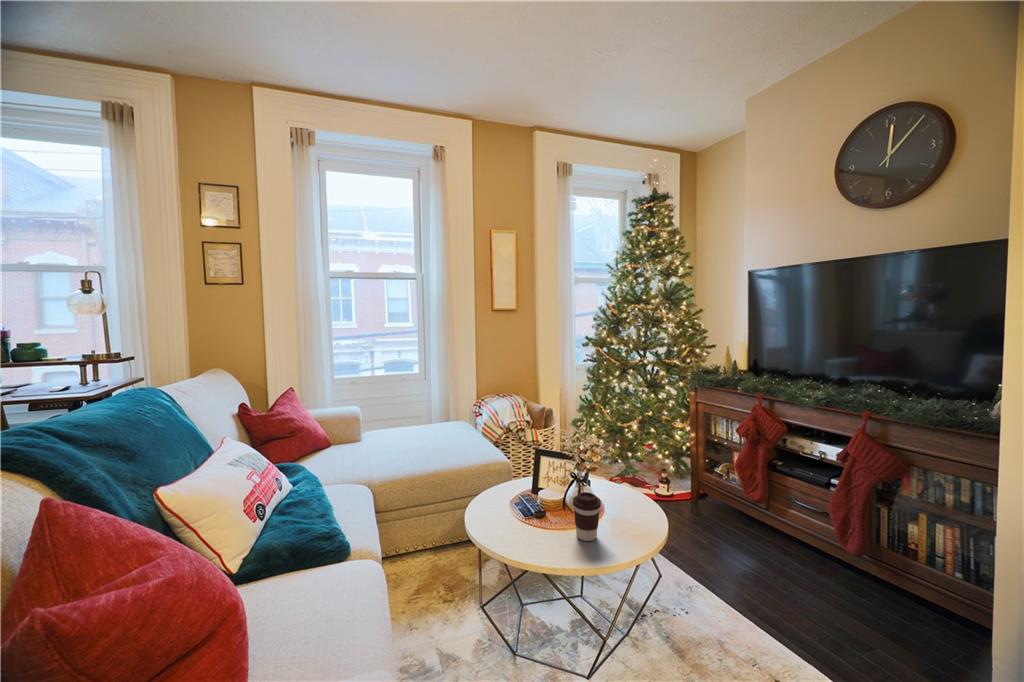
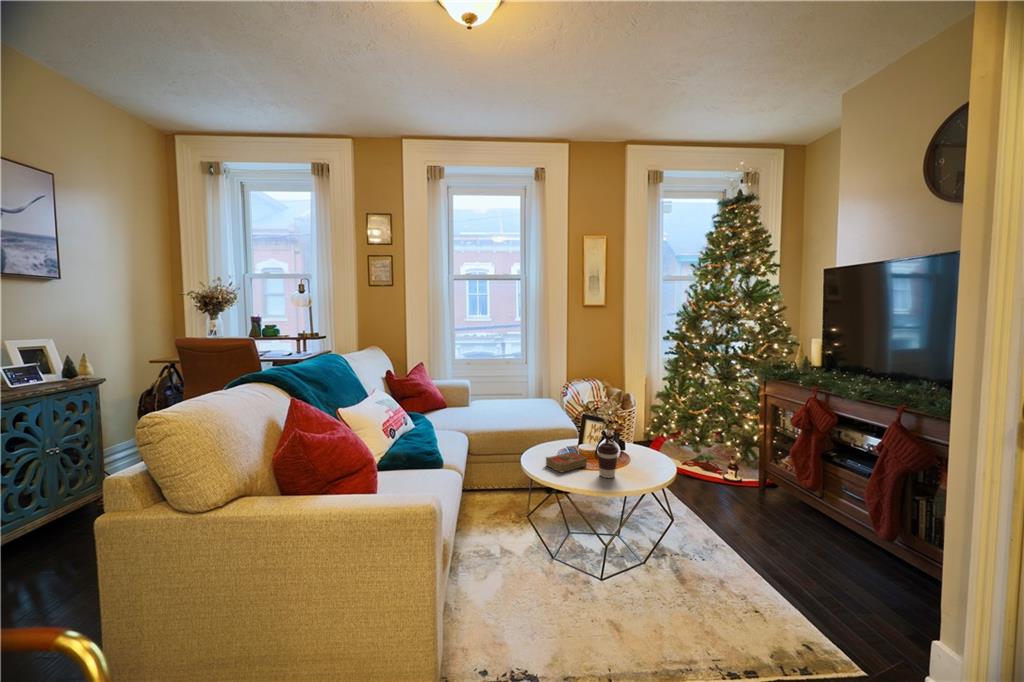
book: none [501,504,554,543] -> present [546,451,587,473]

